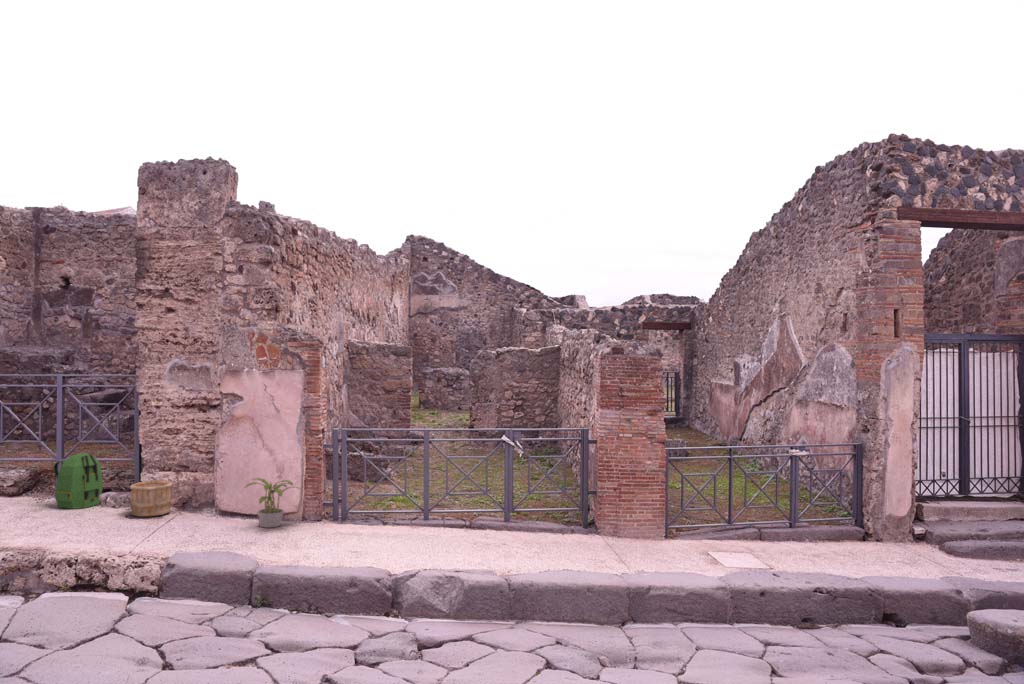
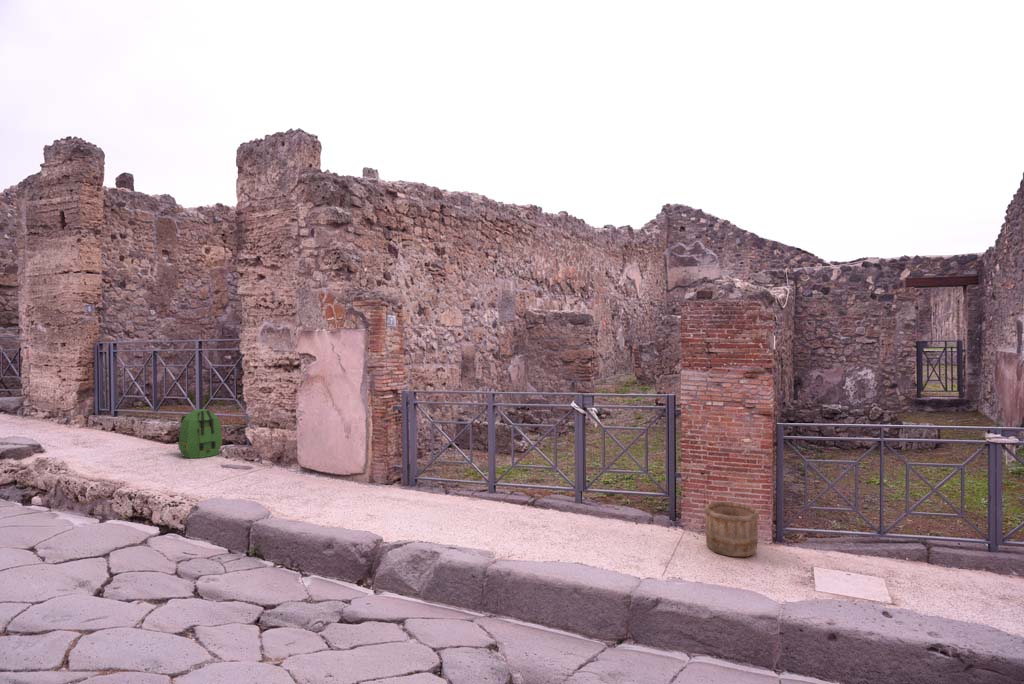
potted plant: present [245,478,294,528] -> none [298,438,358,489]
wooden bucket: present [130,481,172,517] -> present [705,502,759,557]

